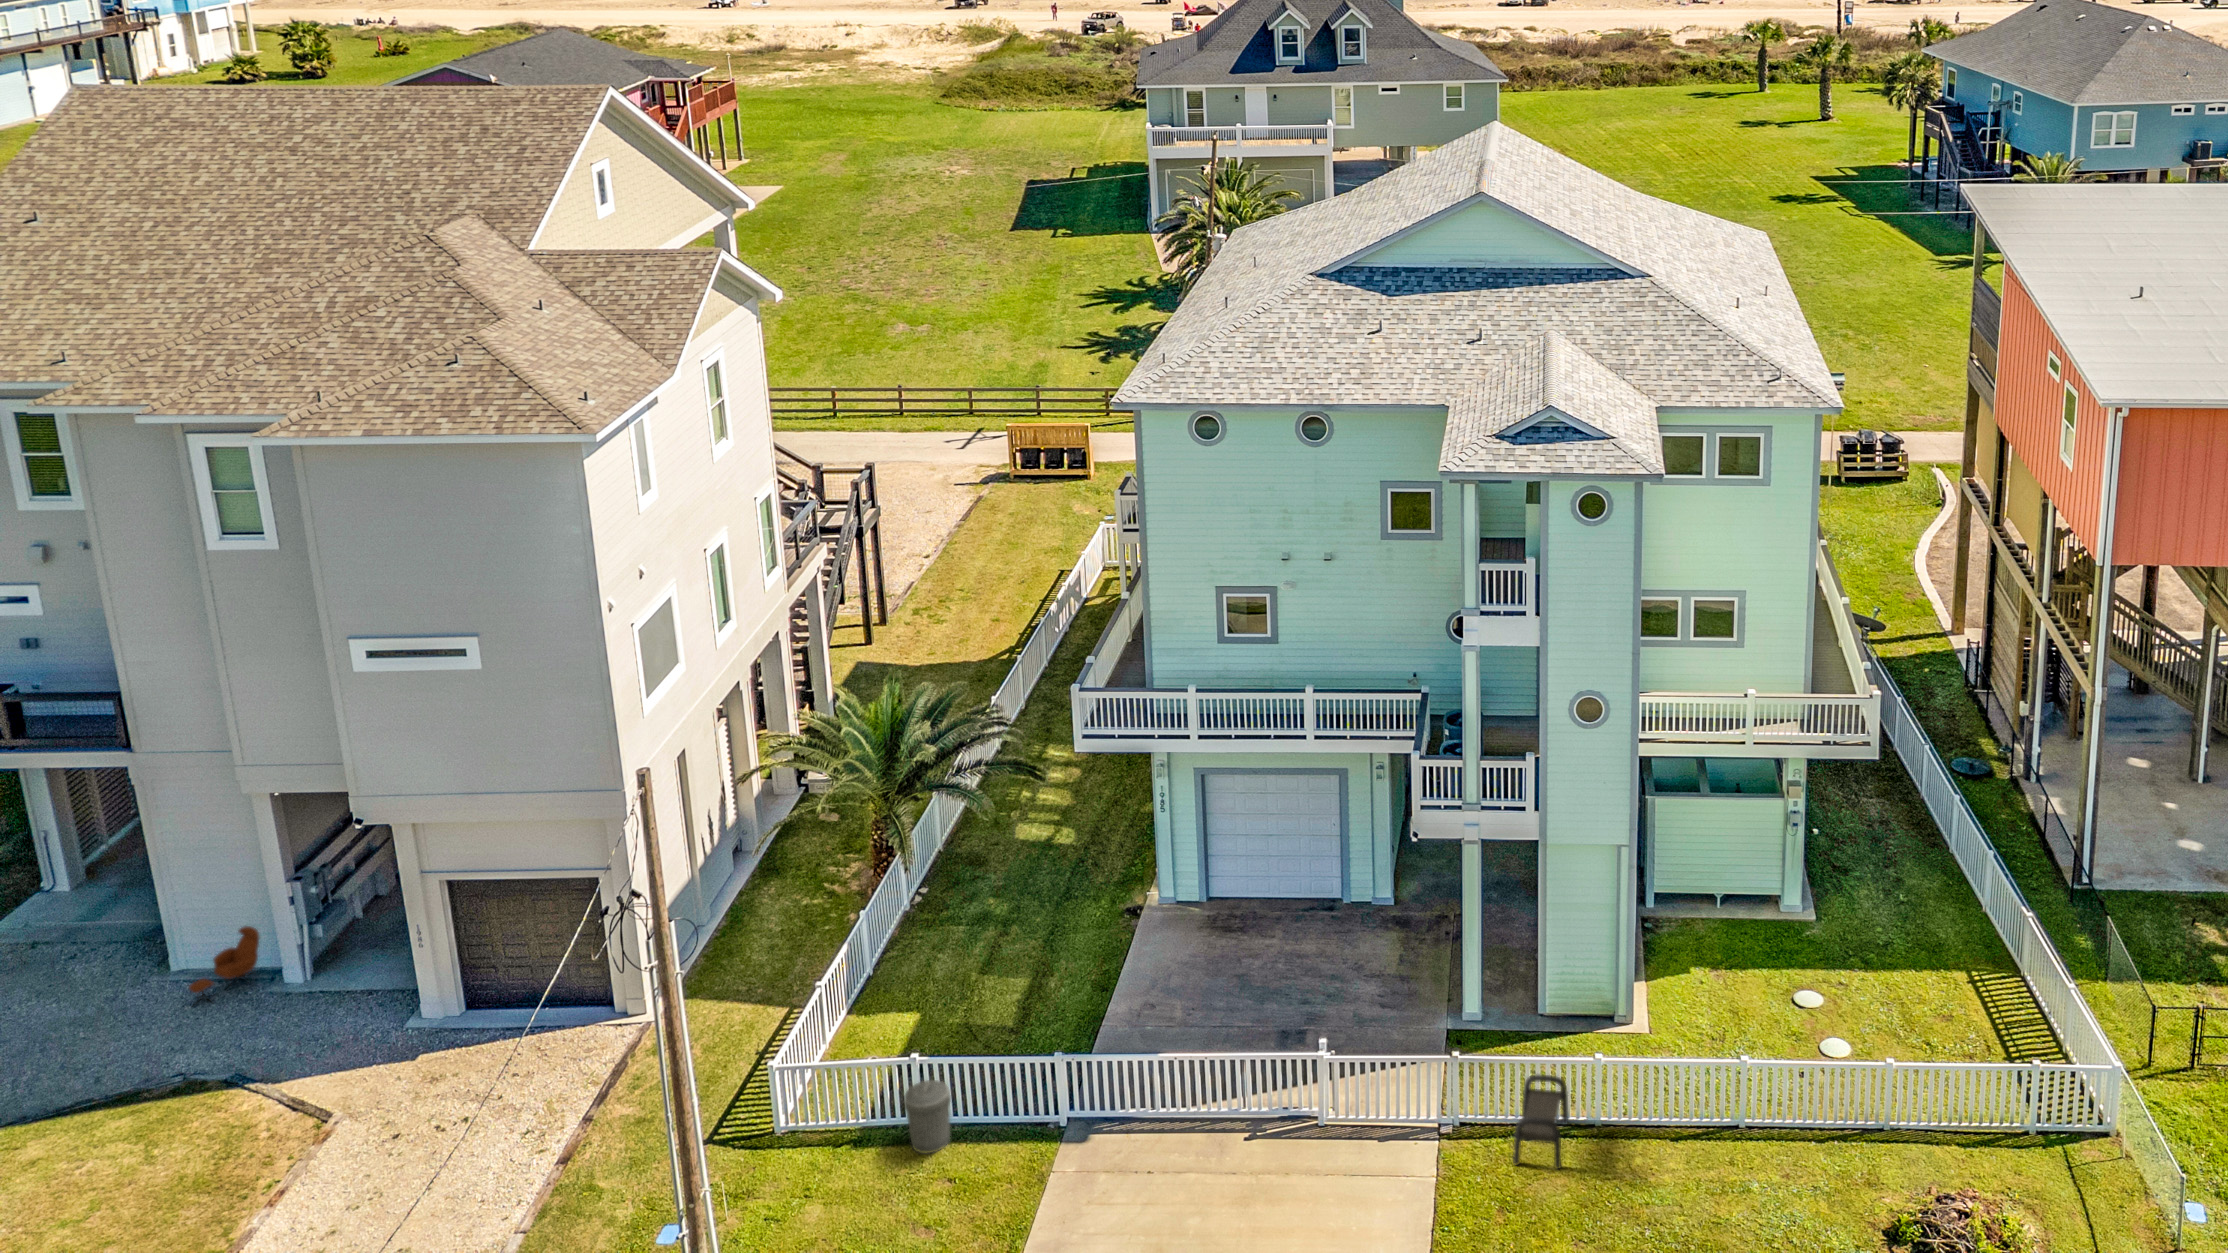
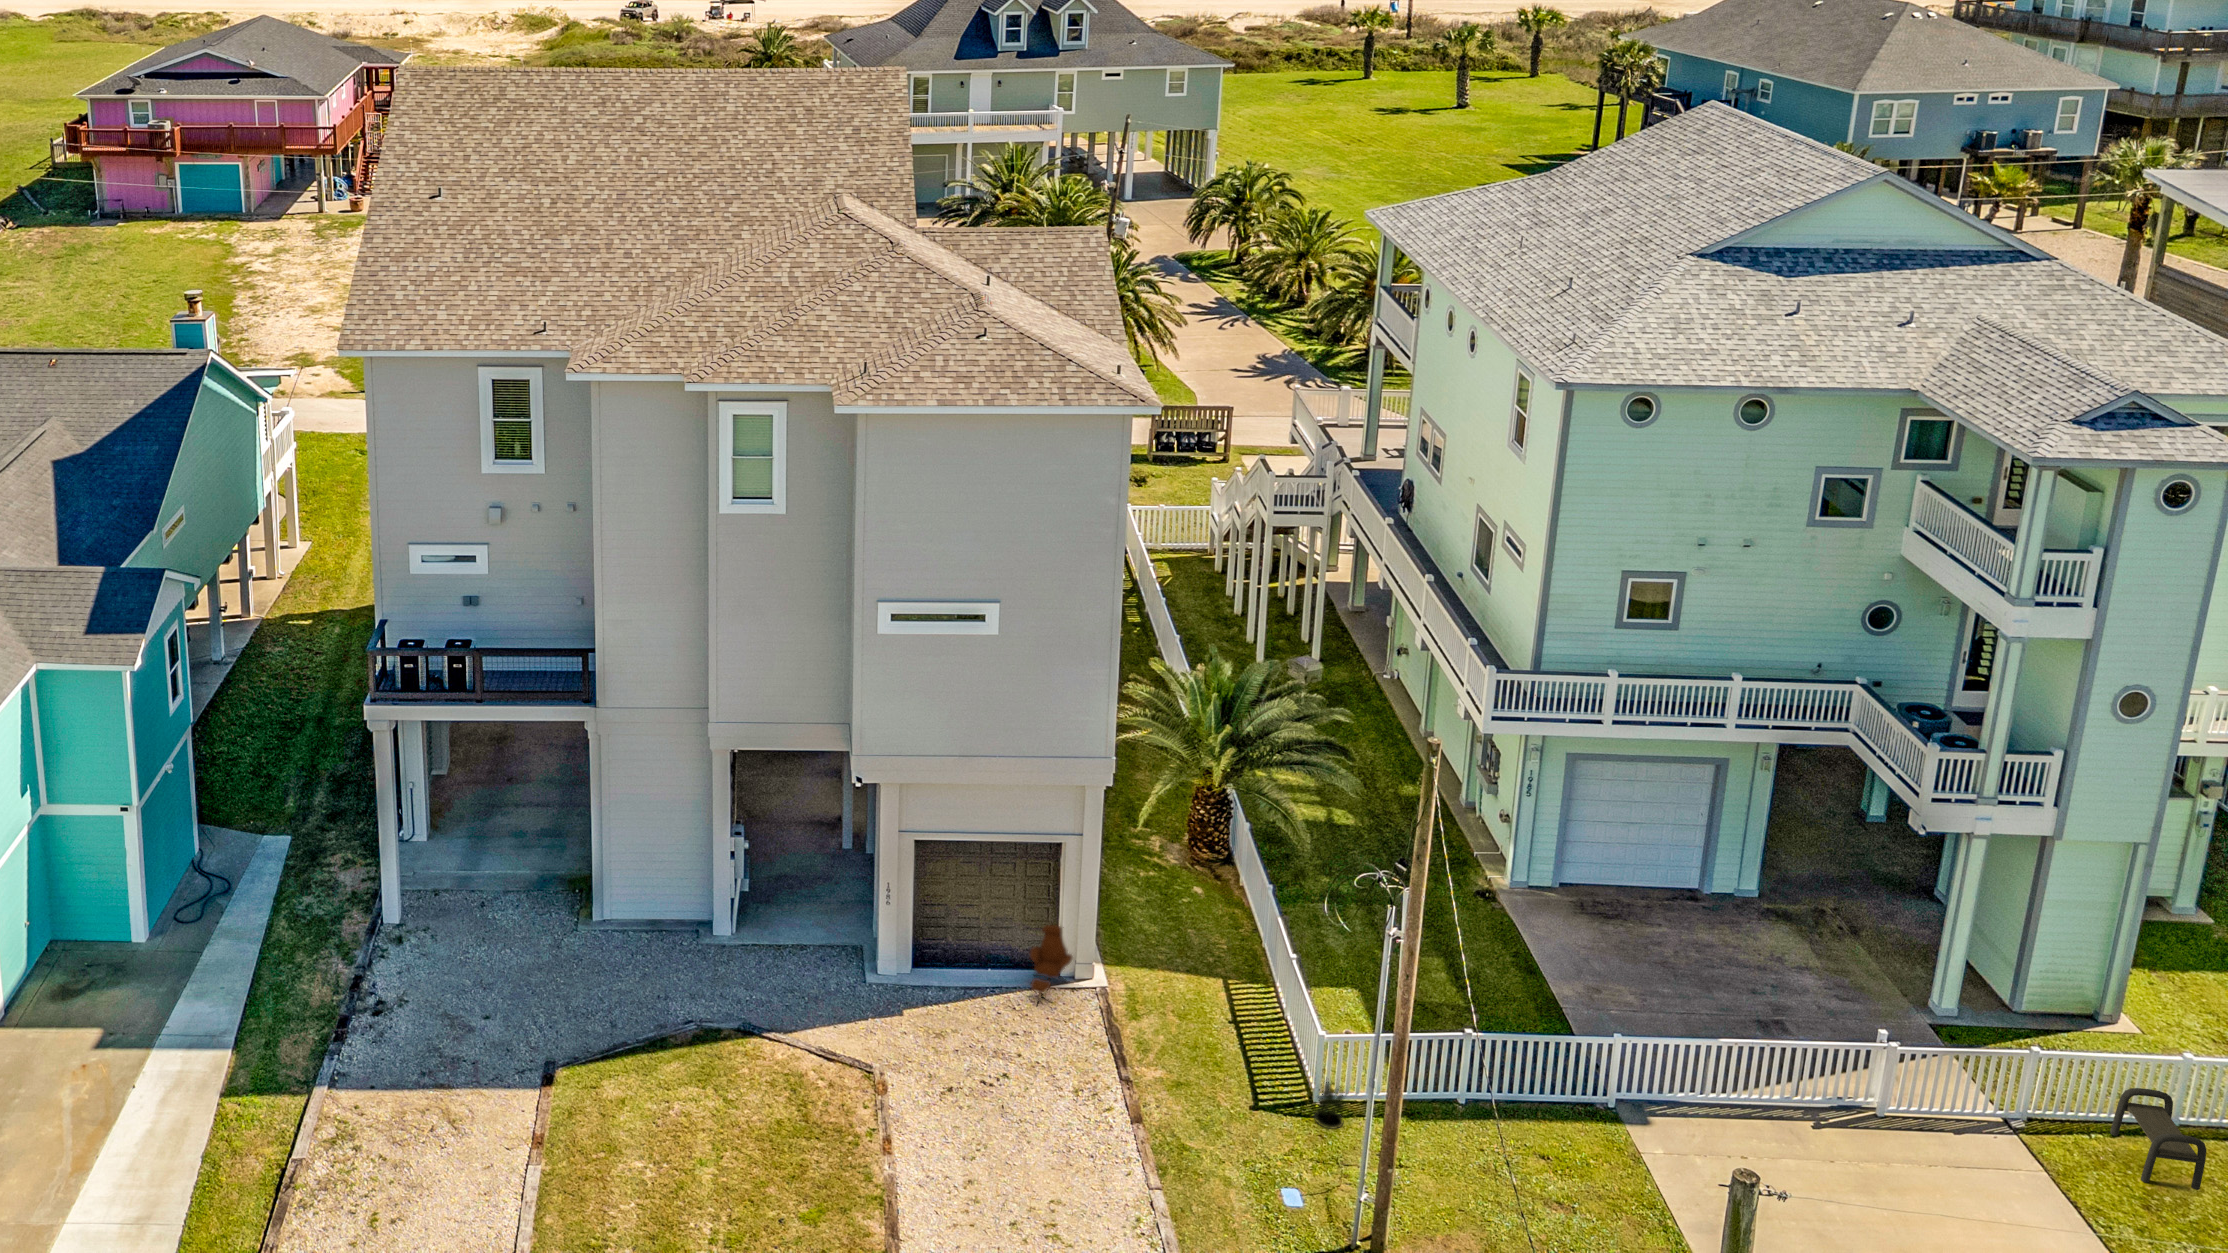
lounge chair: present [189,926,259,1007] -> present [1030,925,1072,999]
trash can: present [904,1080,951,1153] -> none [1469,1059,1517,1132]
potted tree: none [745,1107,785,1160] -> present [1315,1082,1346,1129]

